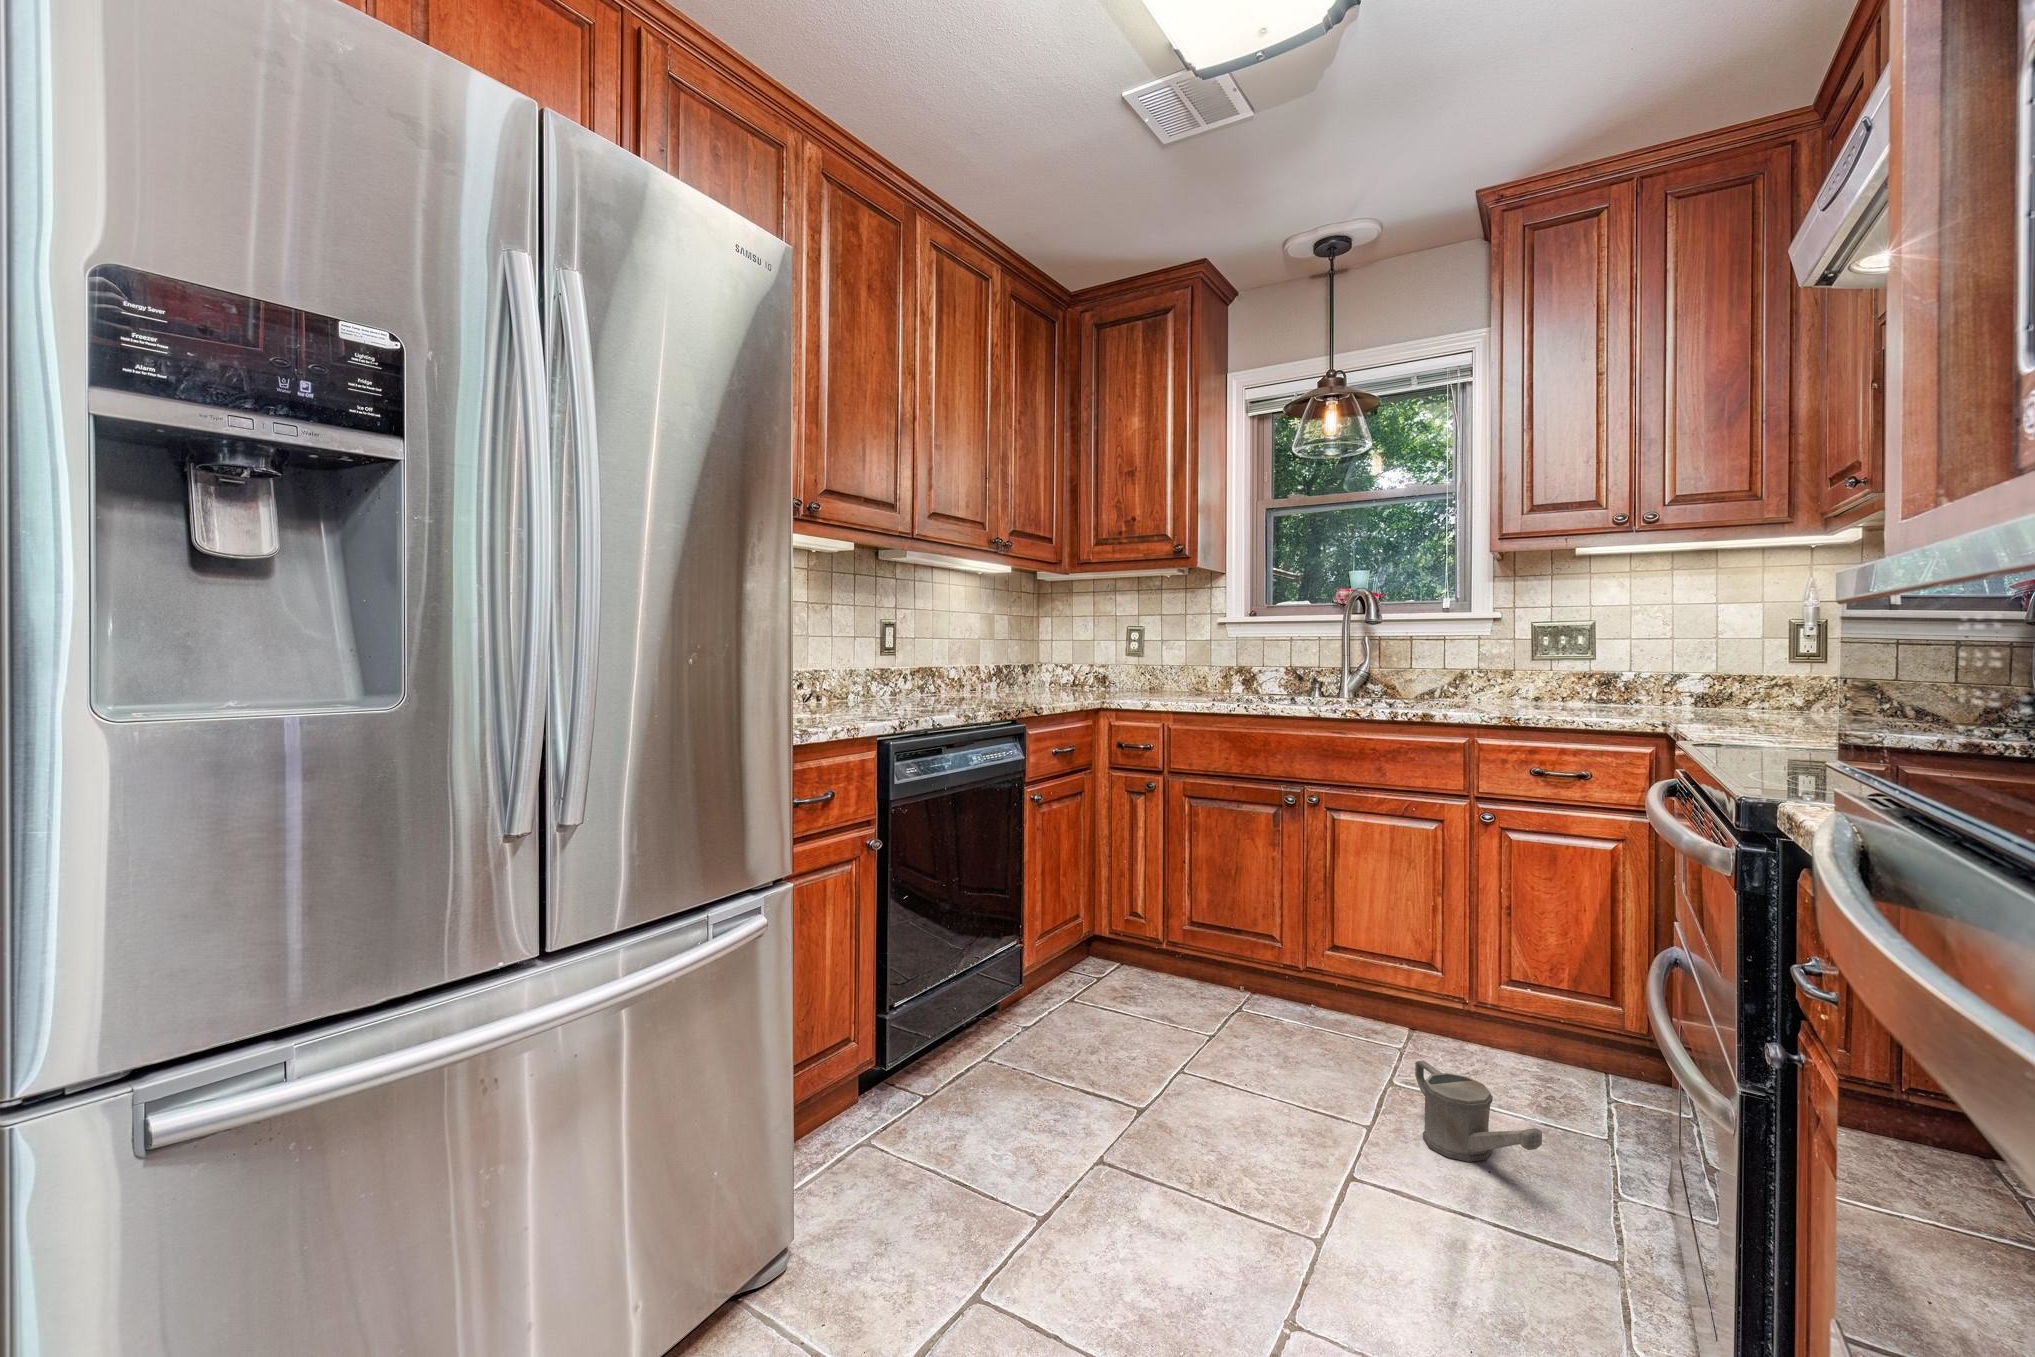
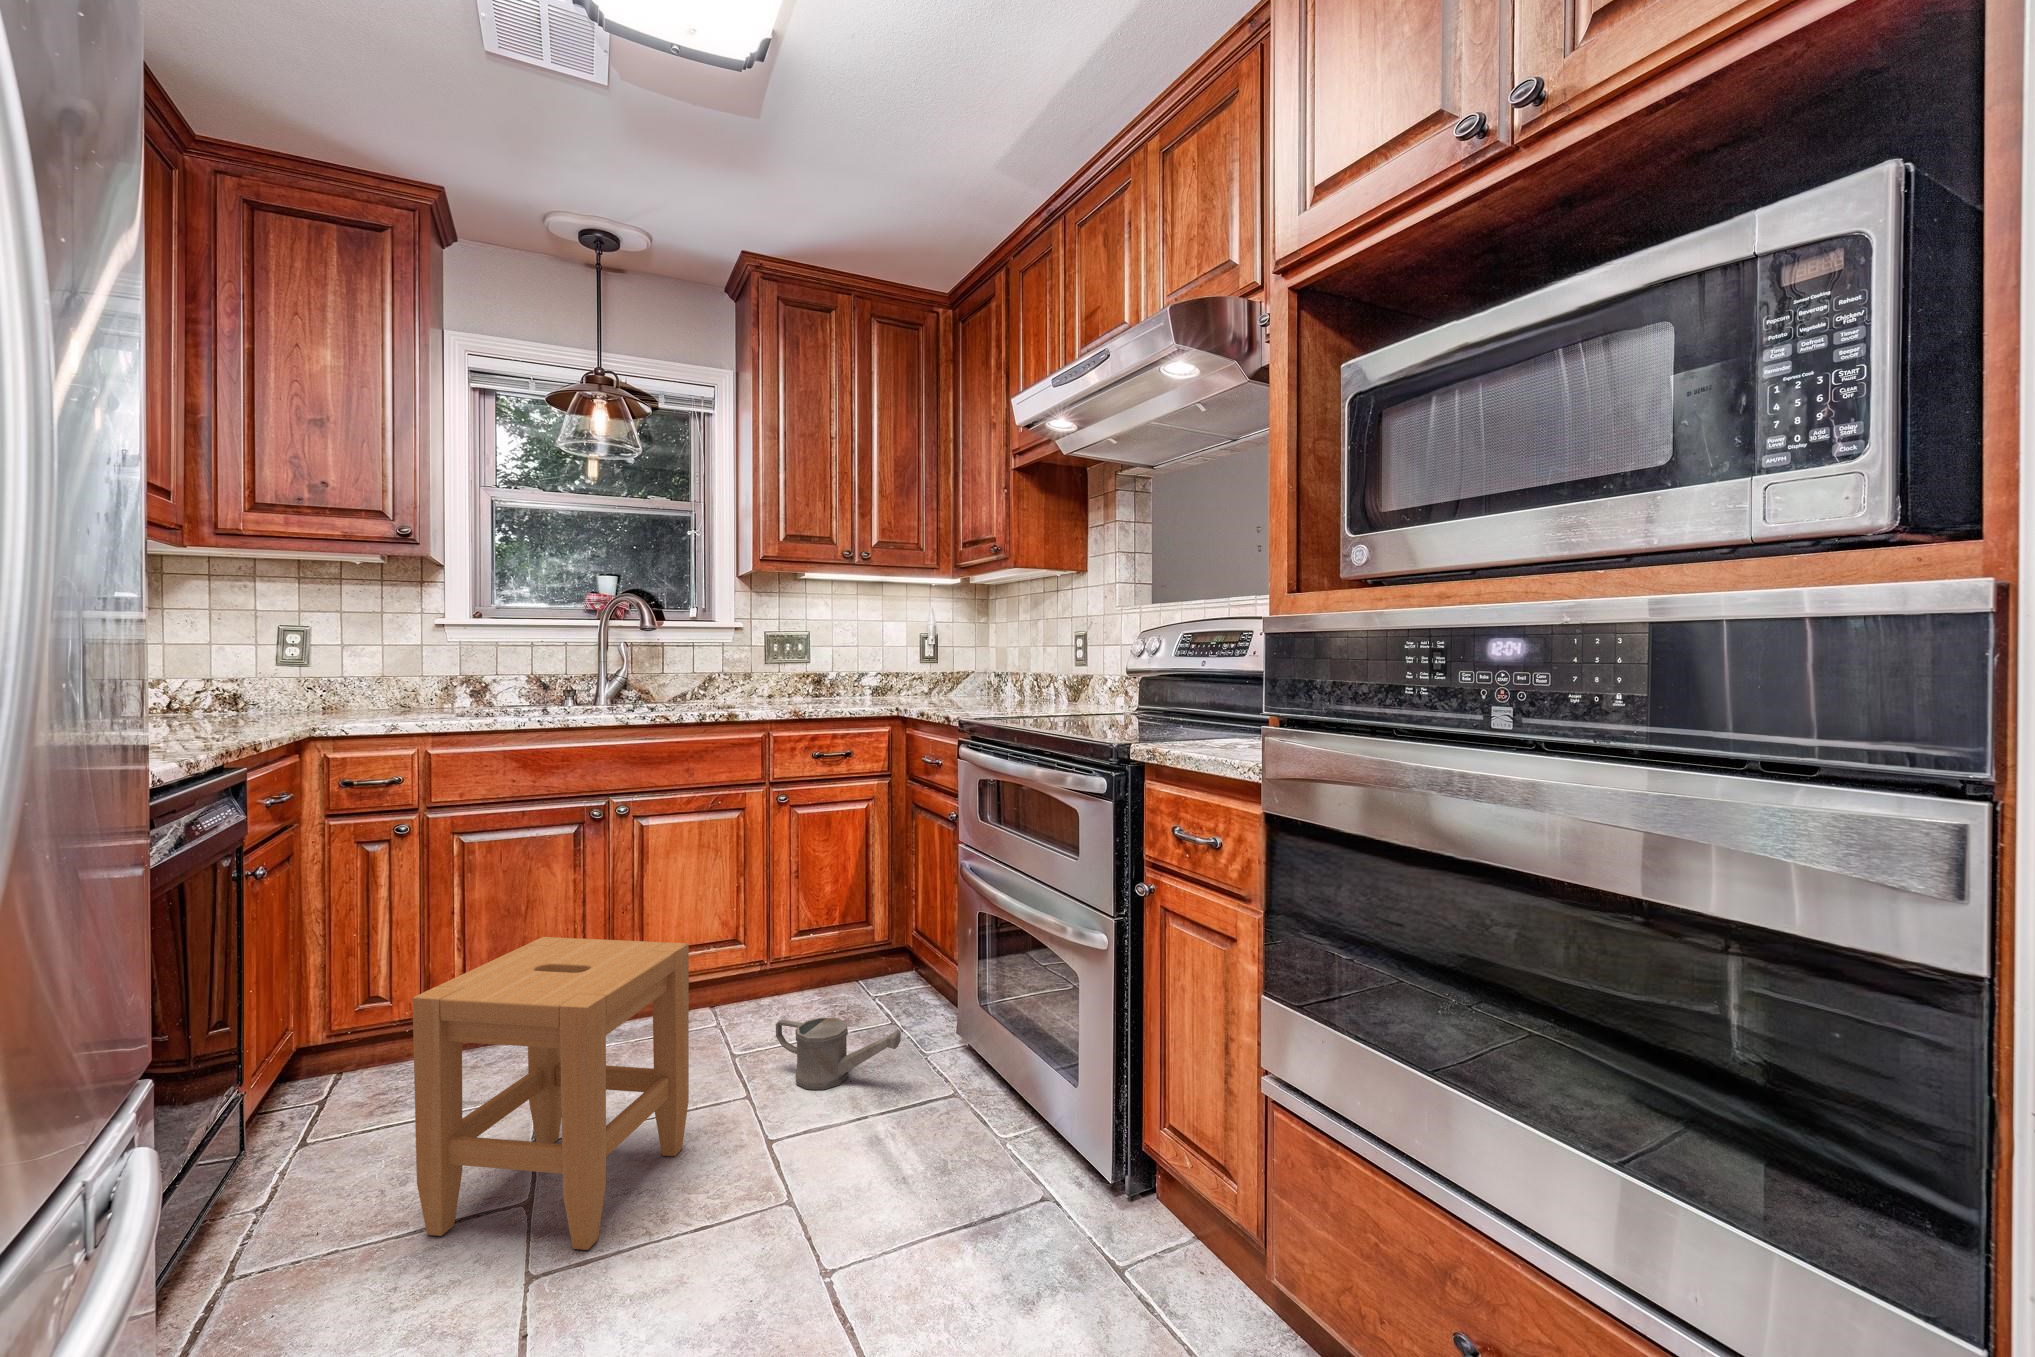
stool: none [1071,896,1282,1166] -> present [413,937,689,1250]

